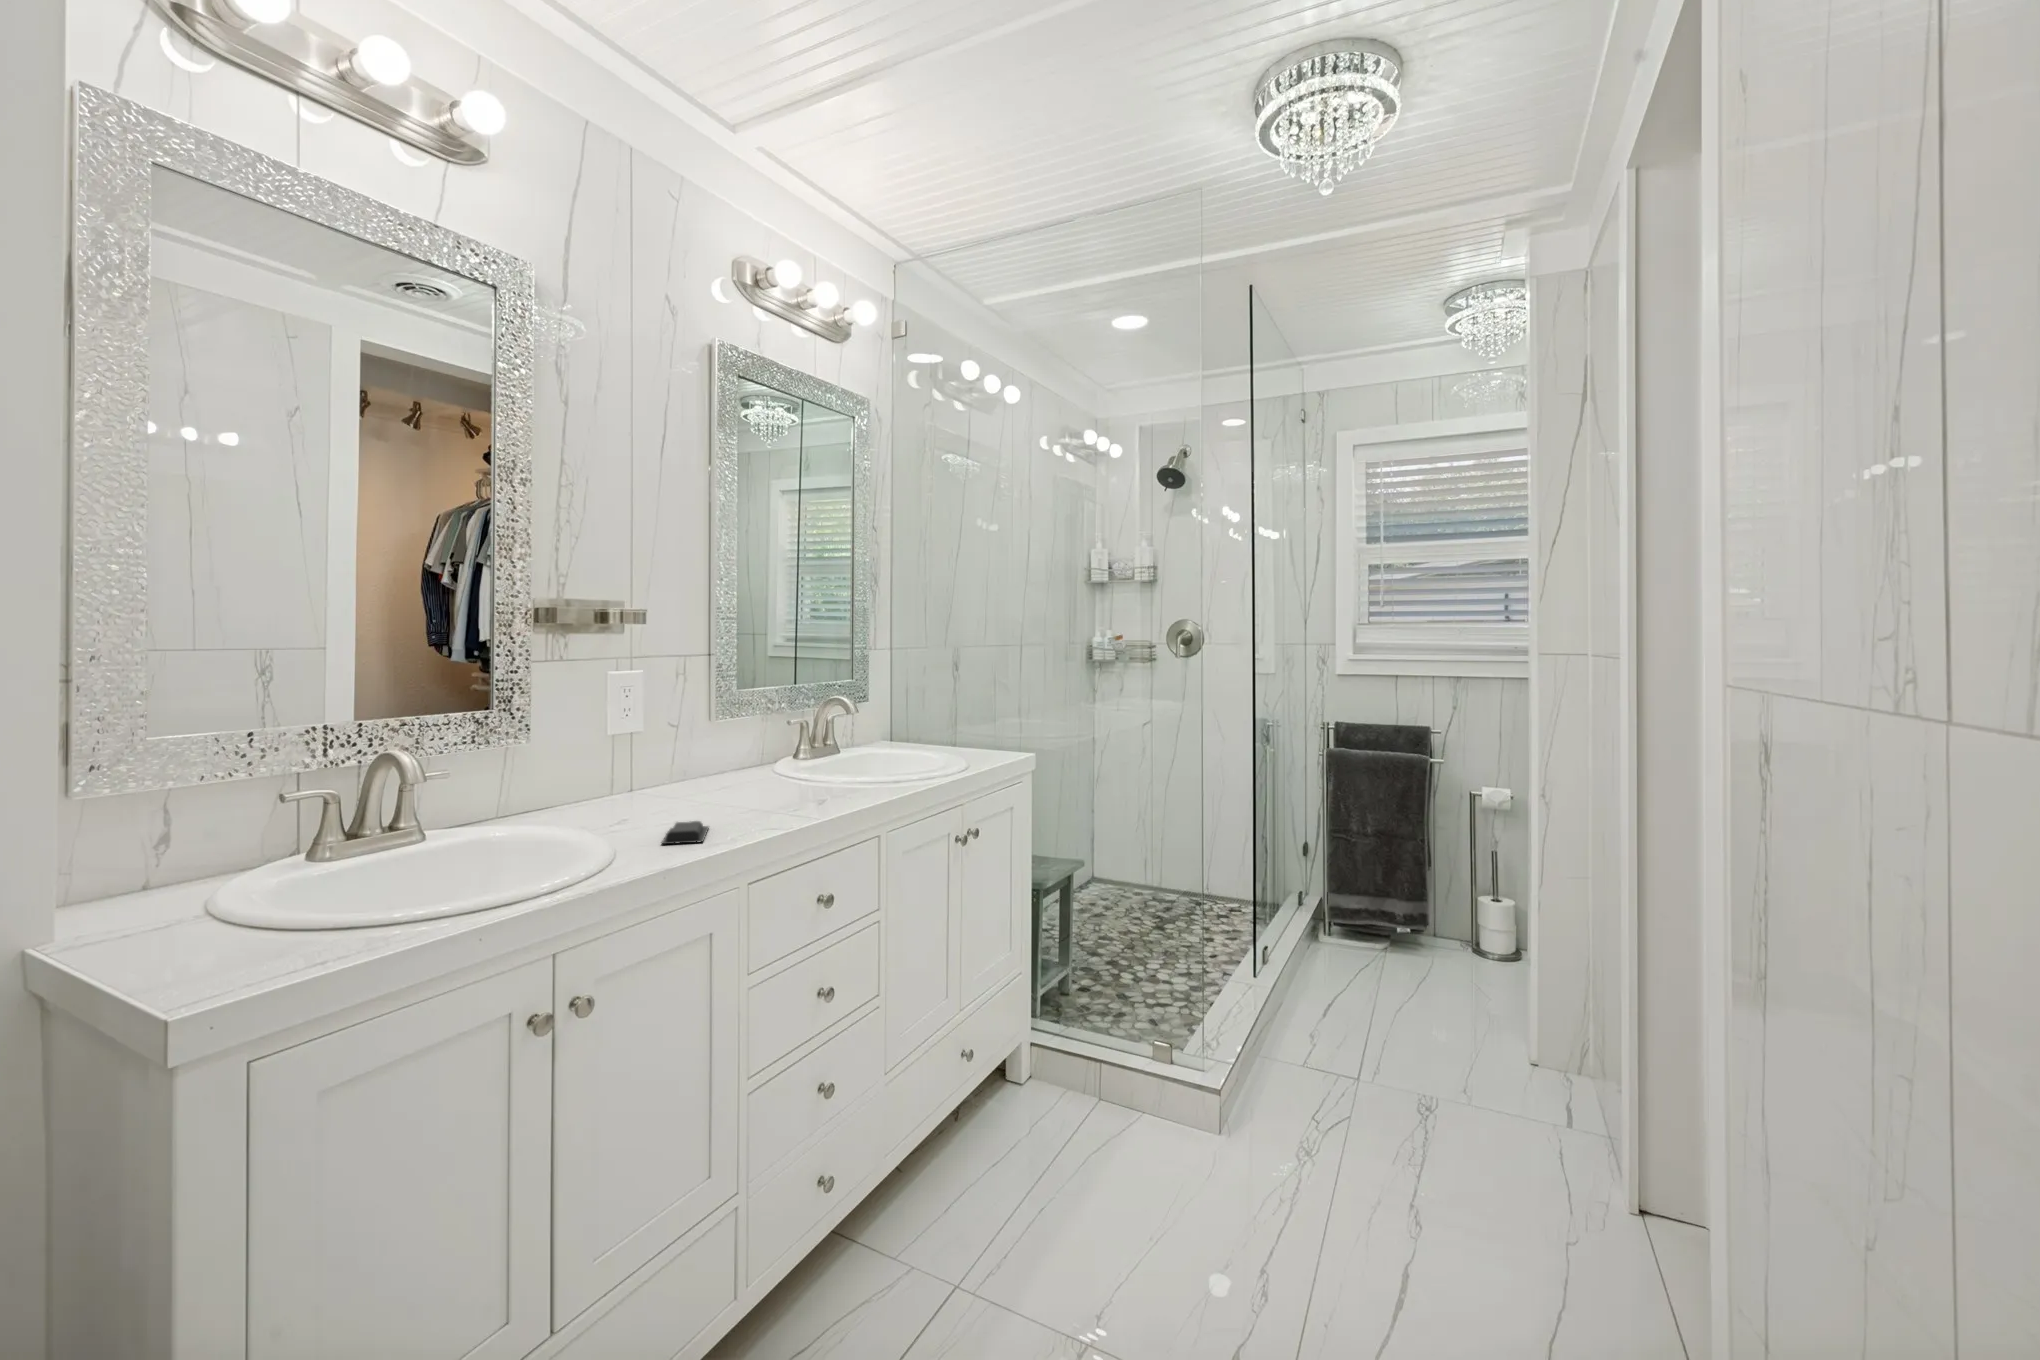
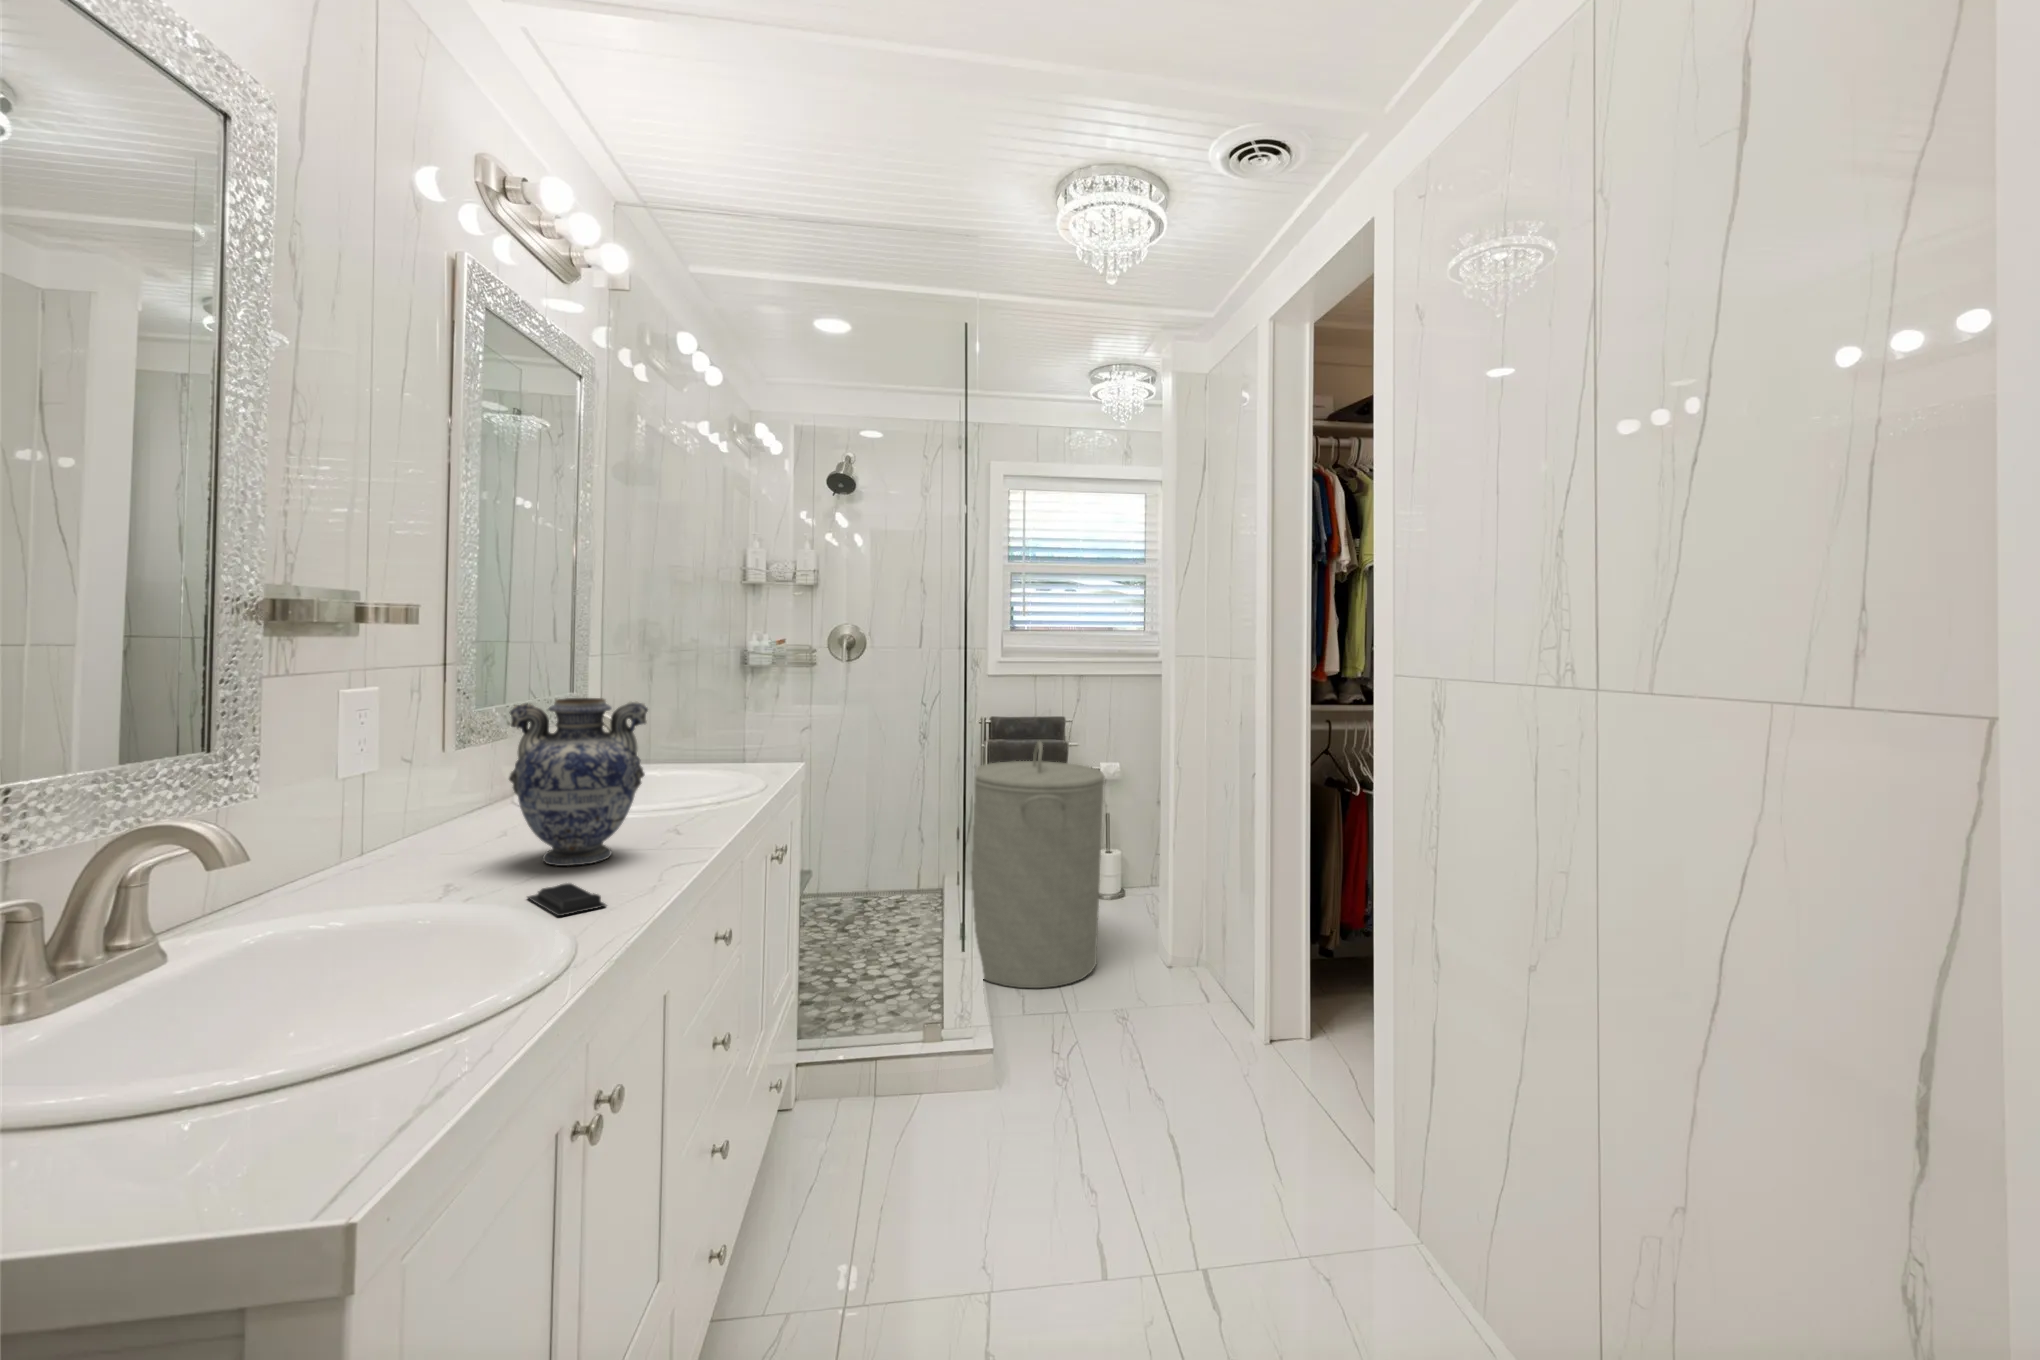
decorative vase: none [706,671,801,811] -> present [509,698,648,866]
laundry hamper: none [1281,750,1448,1040] -> present [971,741,1104,988]

